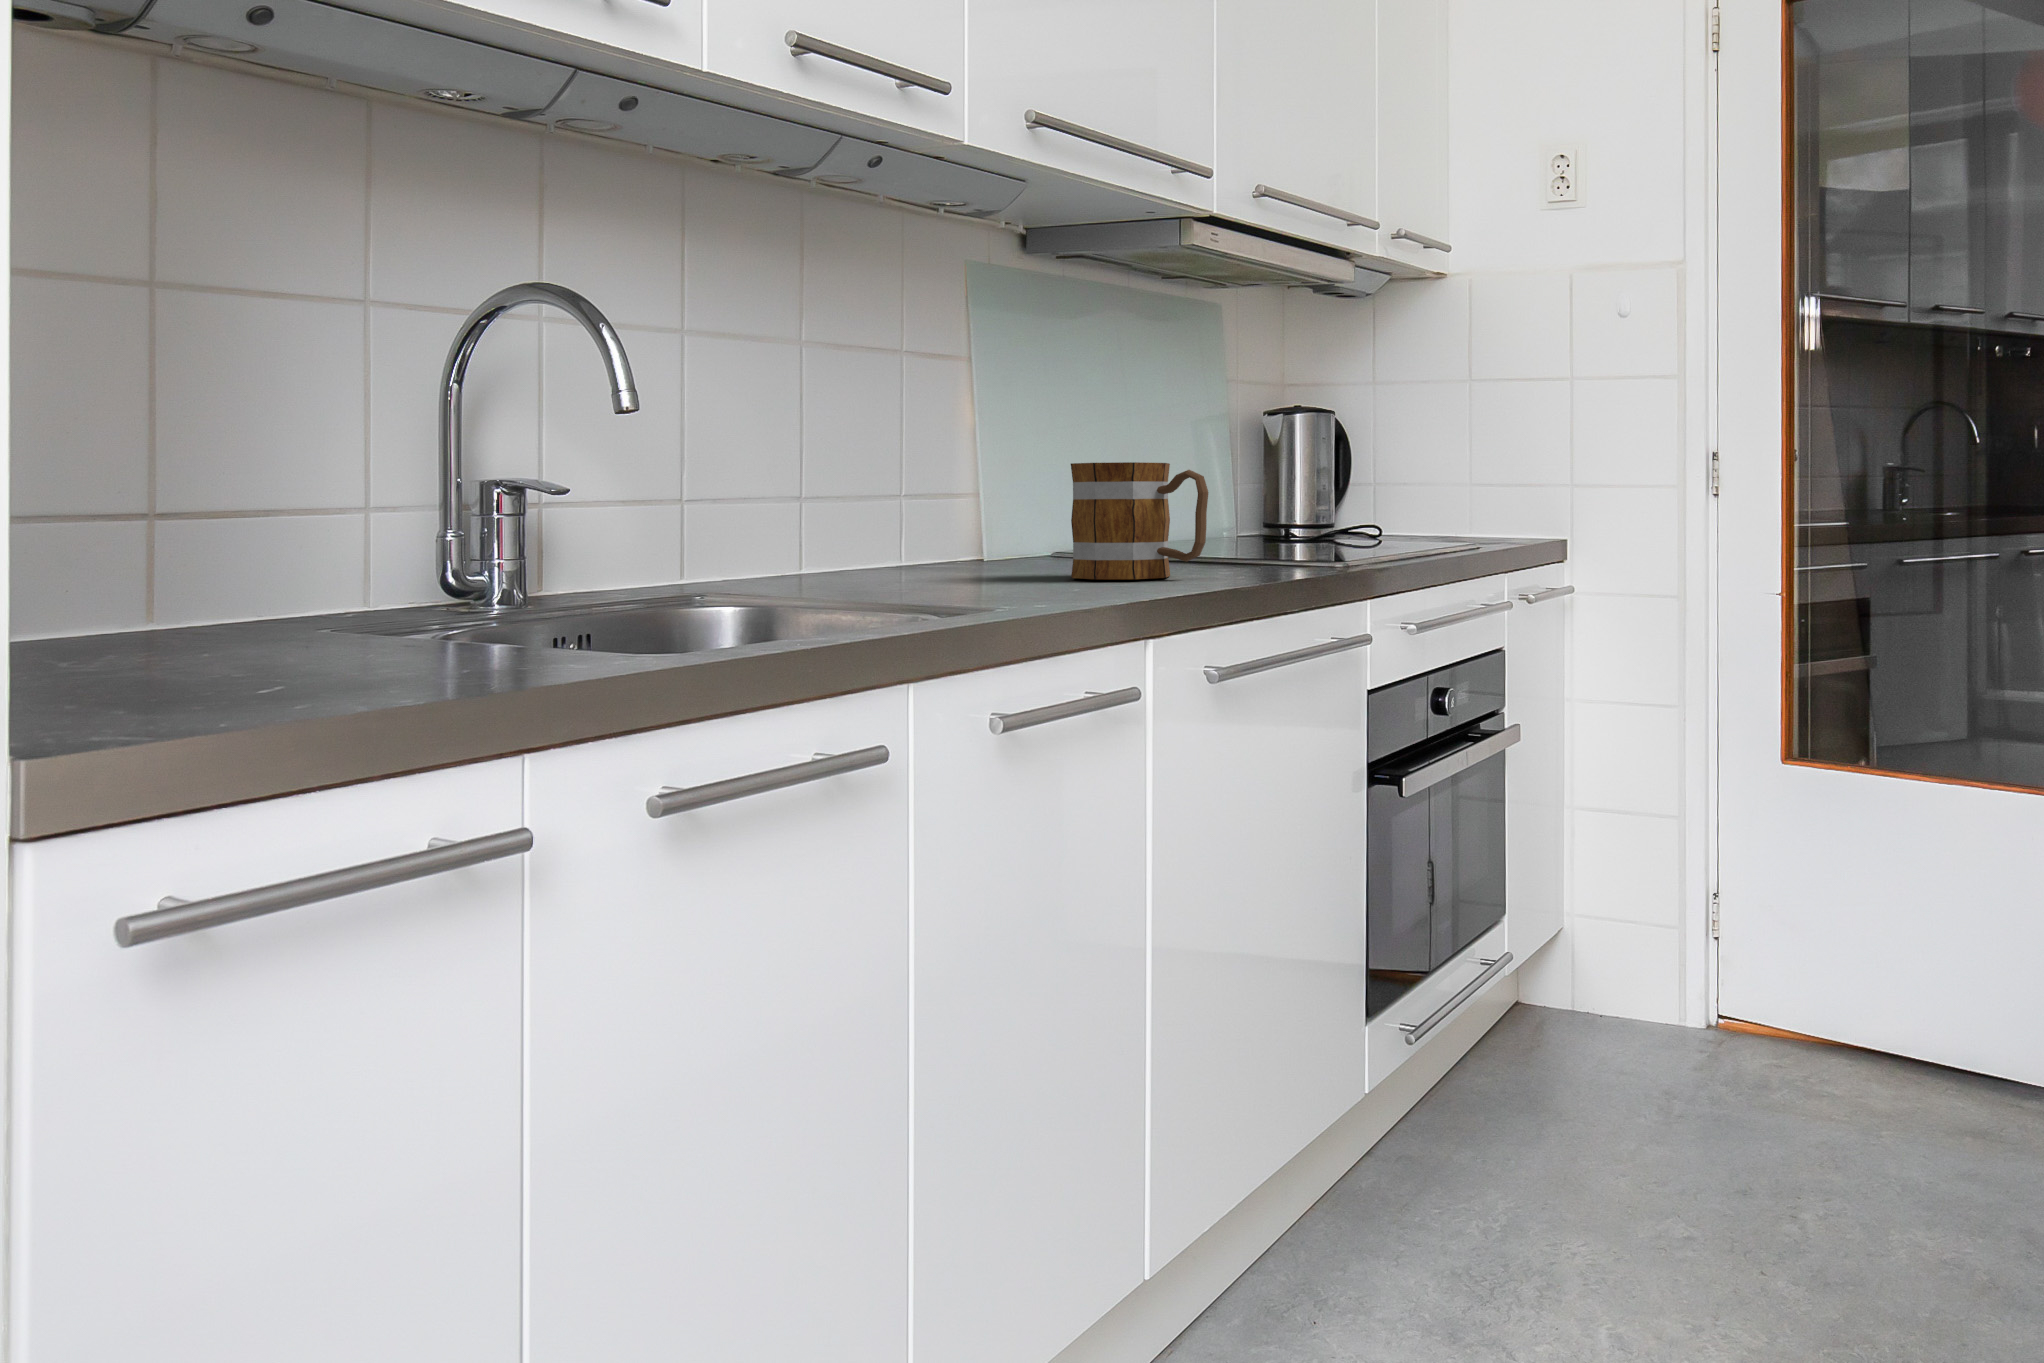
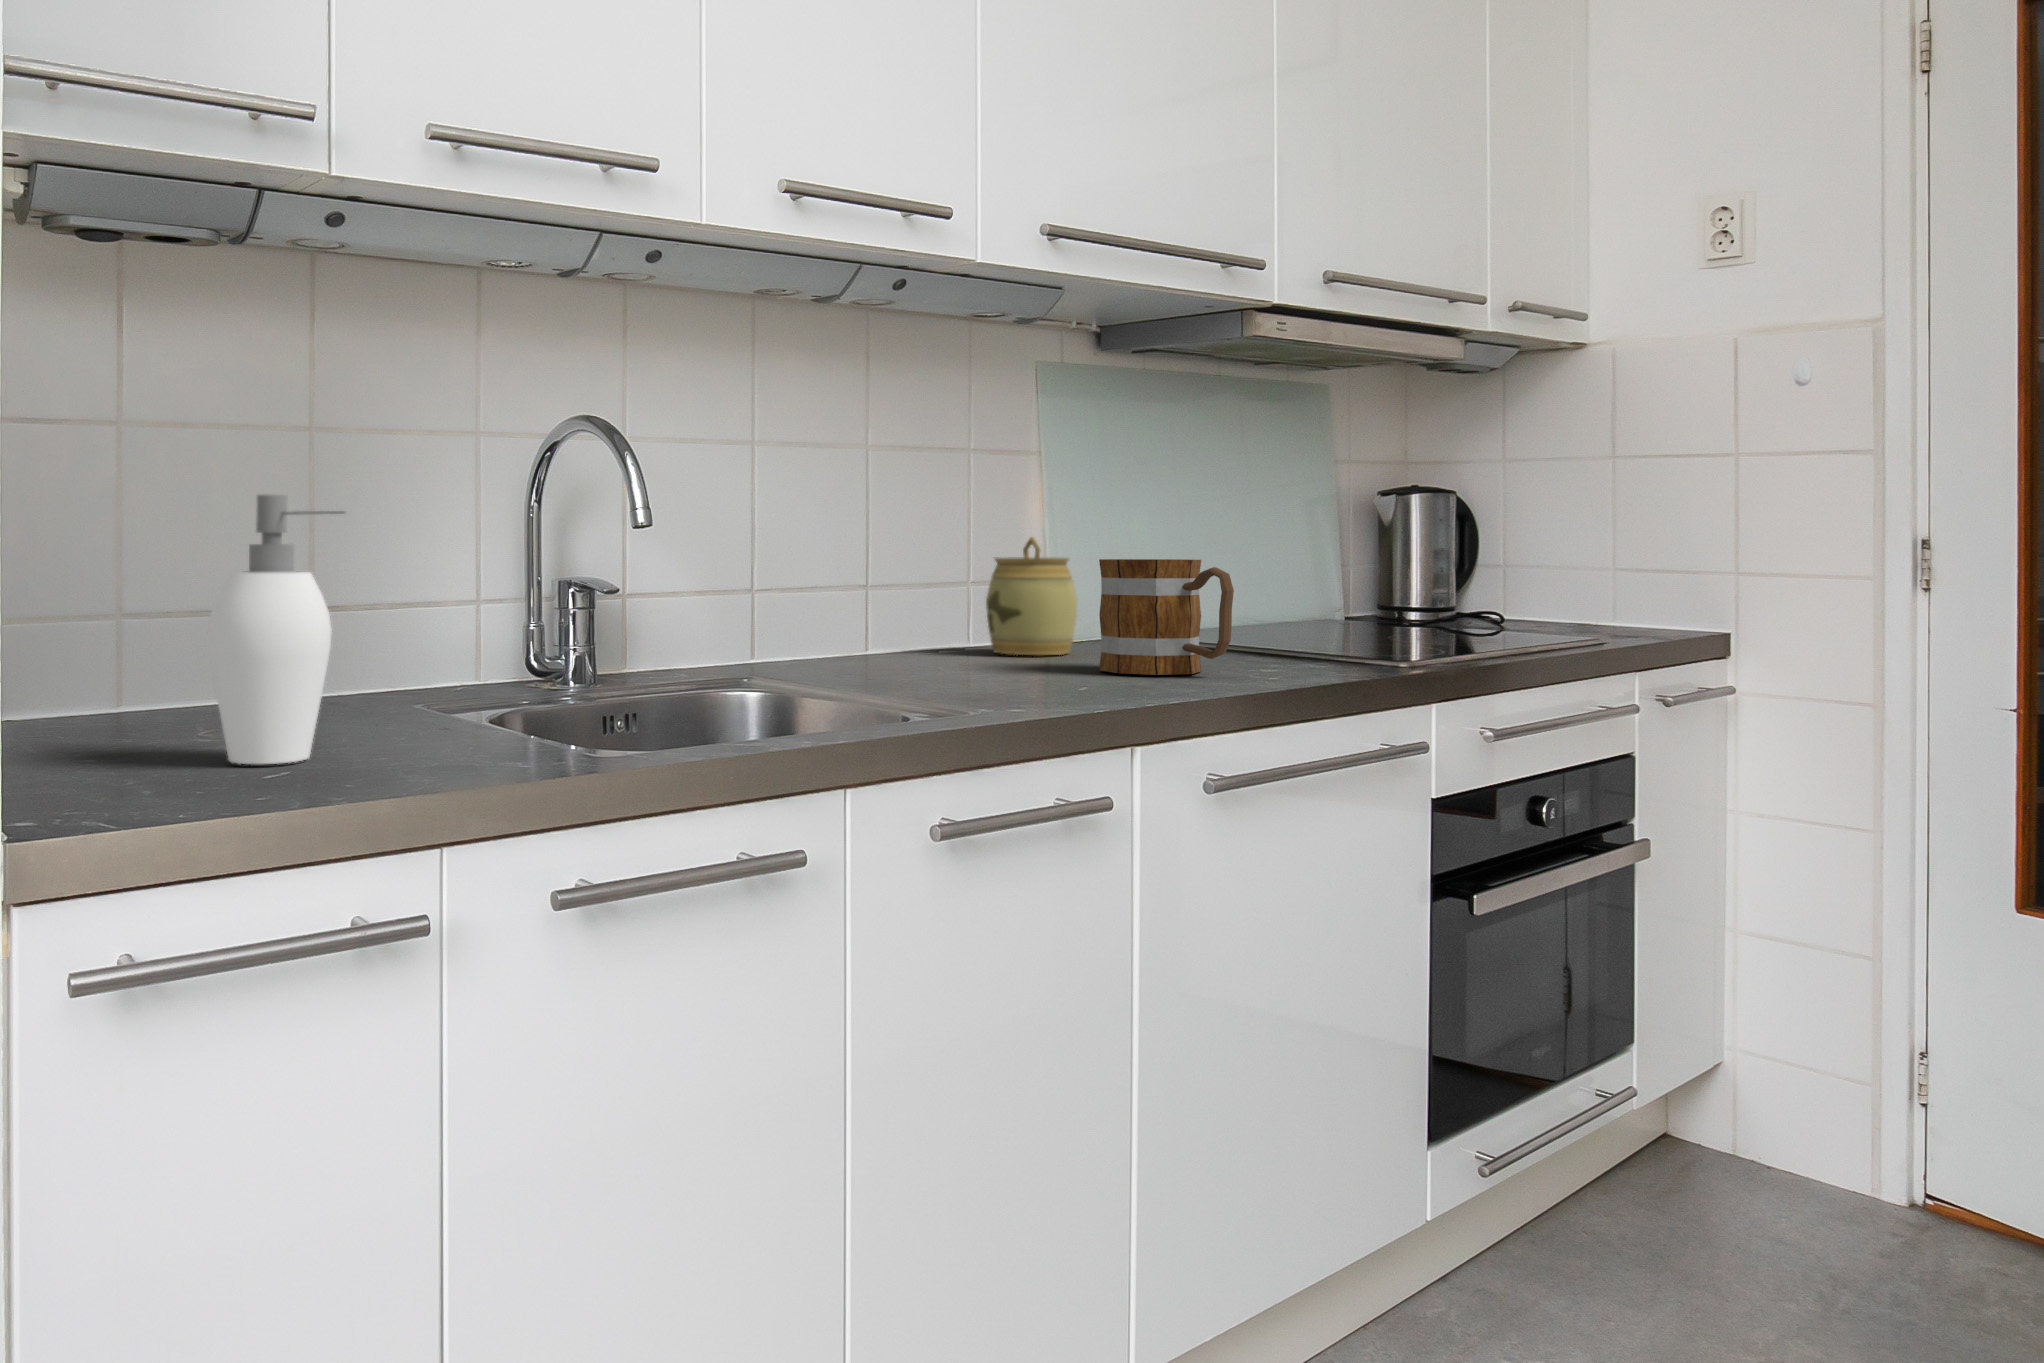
soap dispenser: none [94,343,314,697] -> present [208,495,346,764]
jar: none [929,444,1024,569] -> present [986,537,1077,655]

